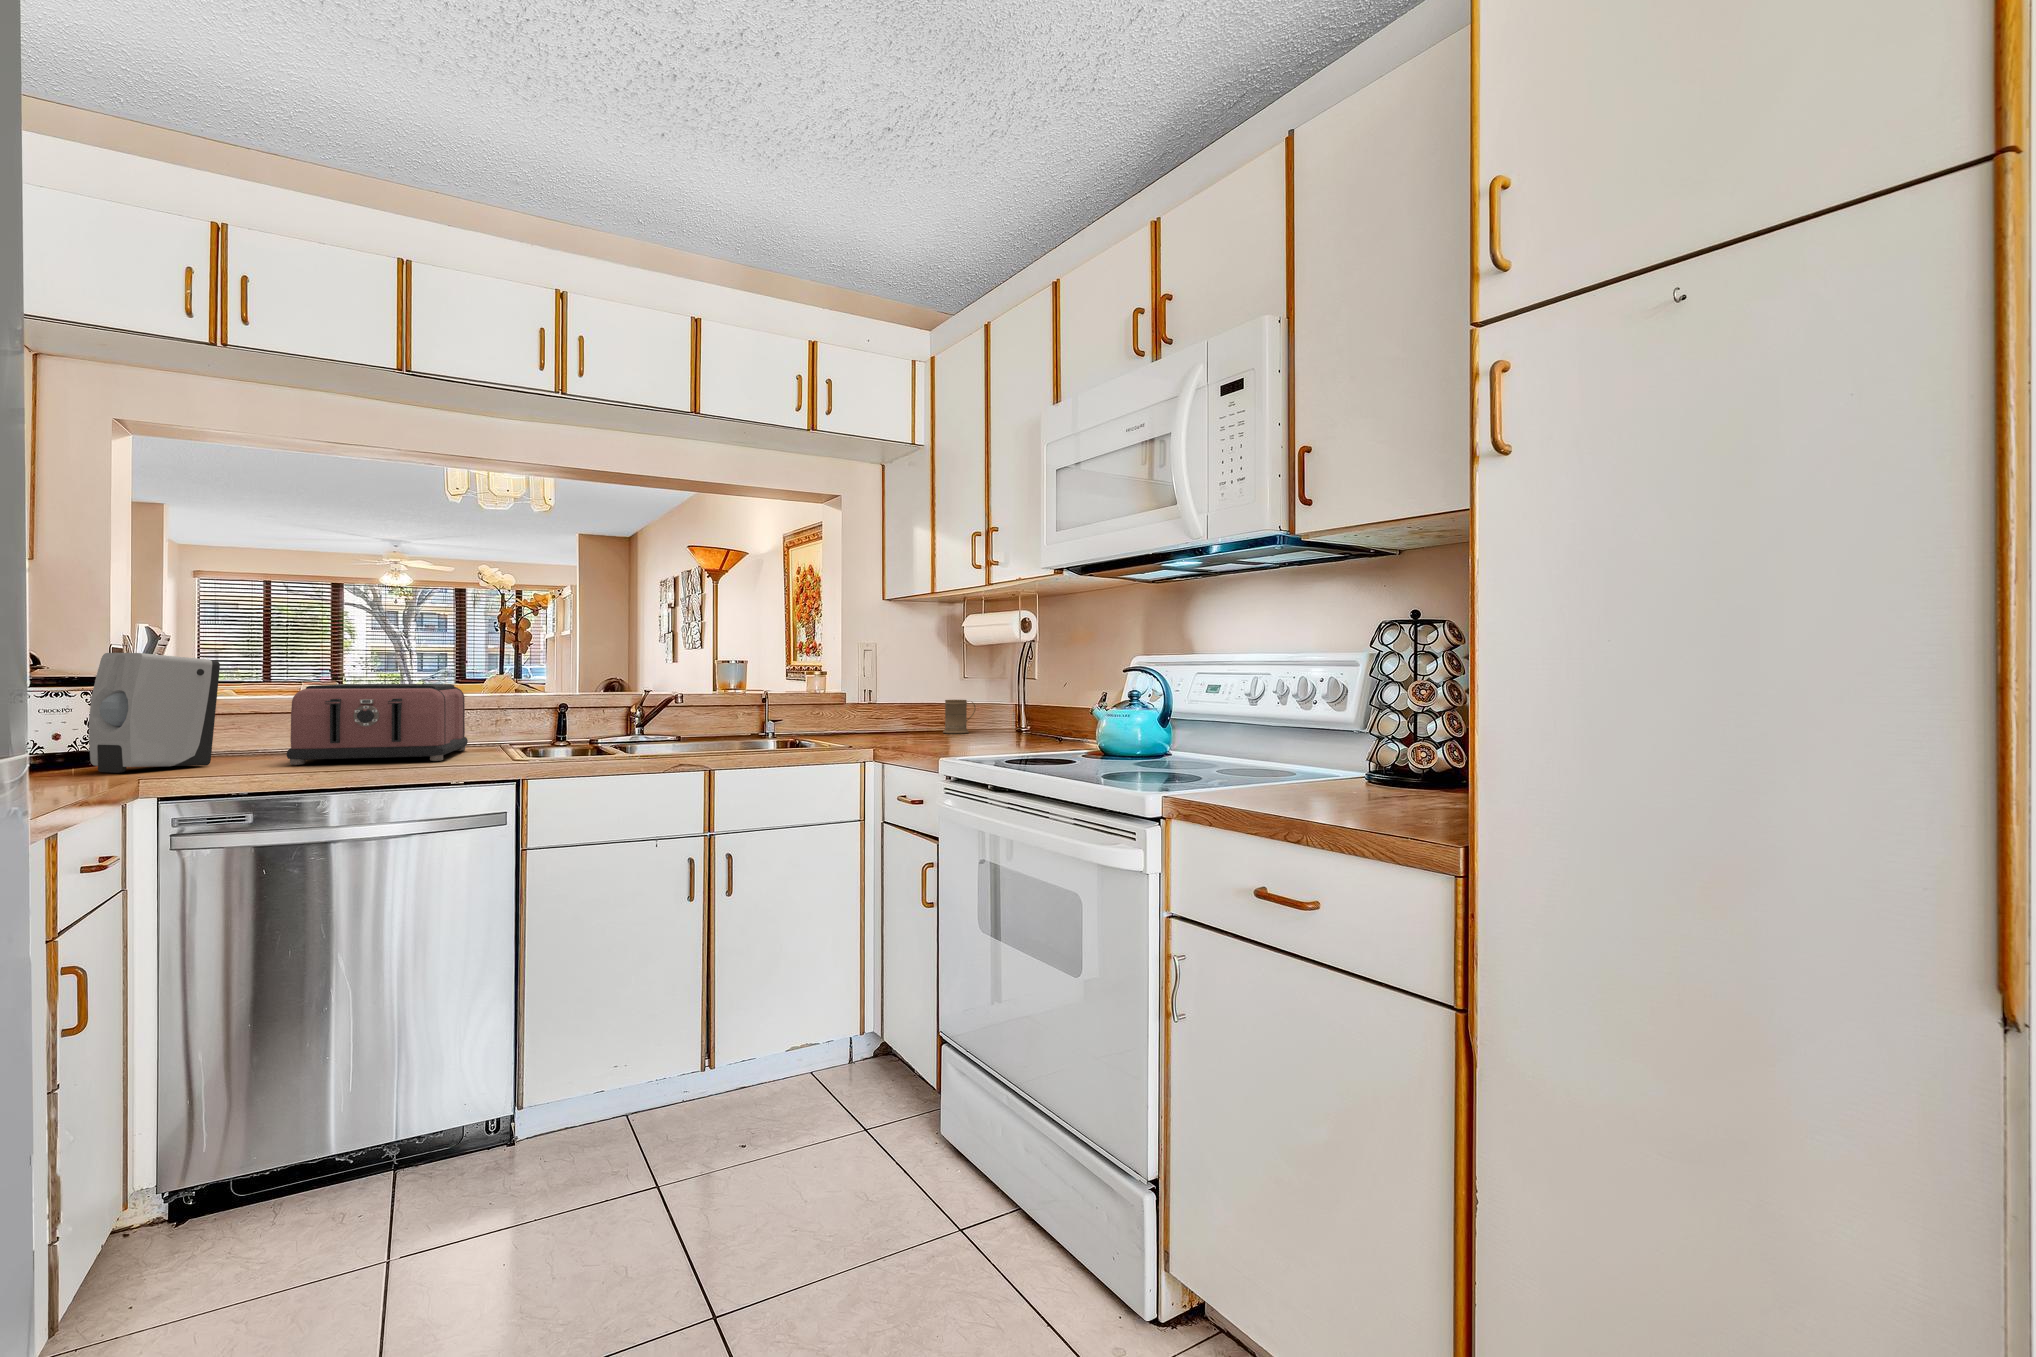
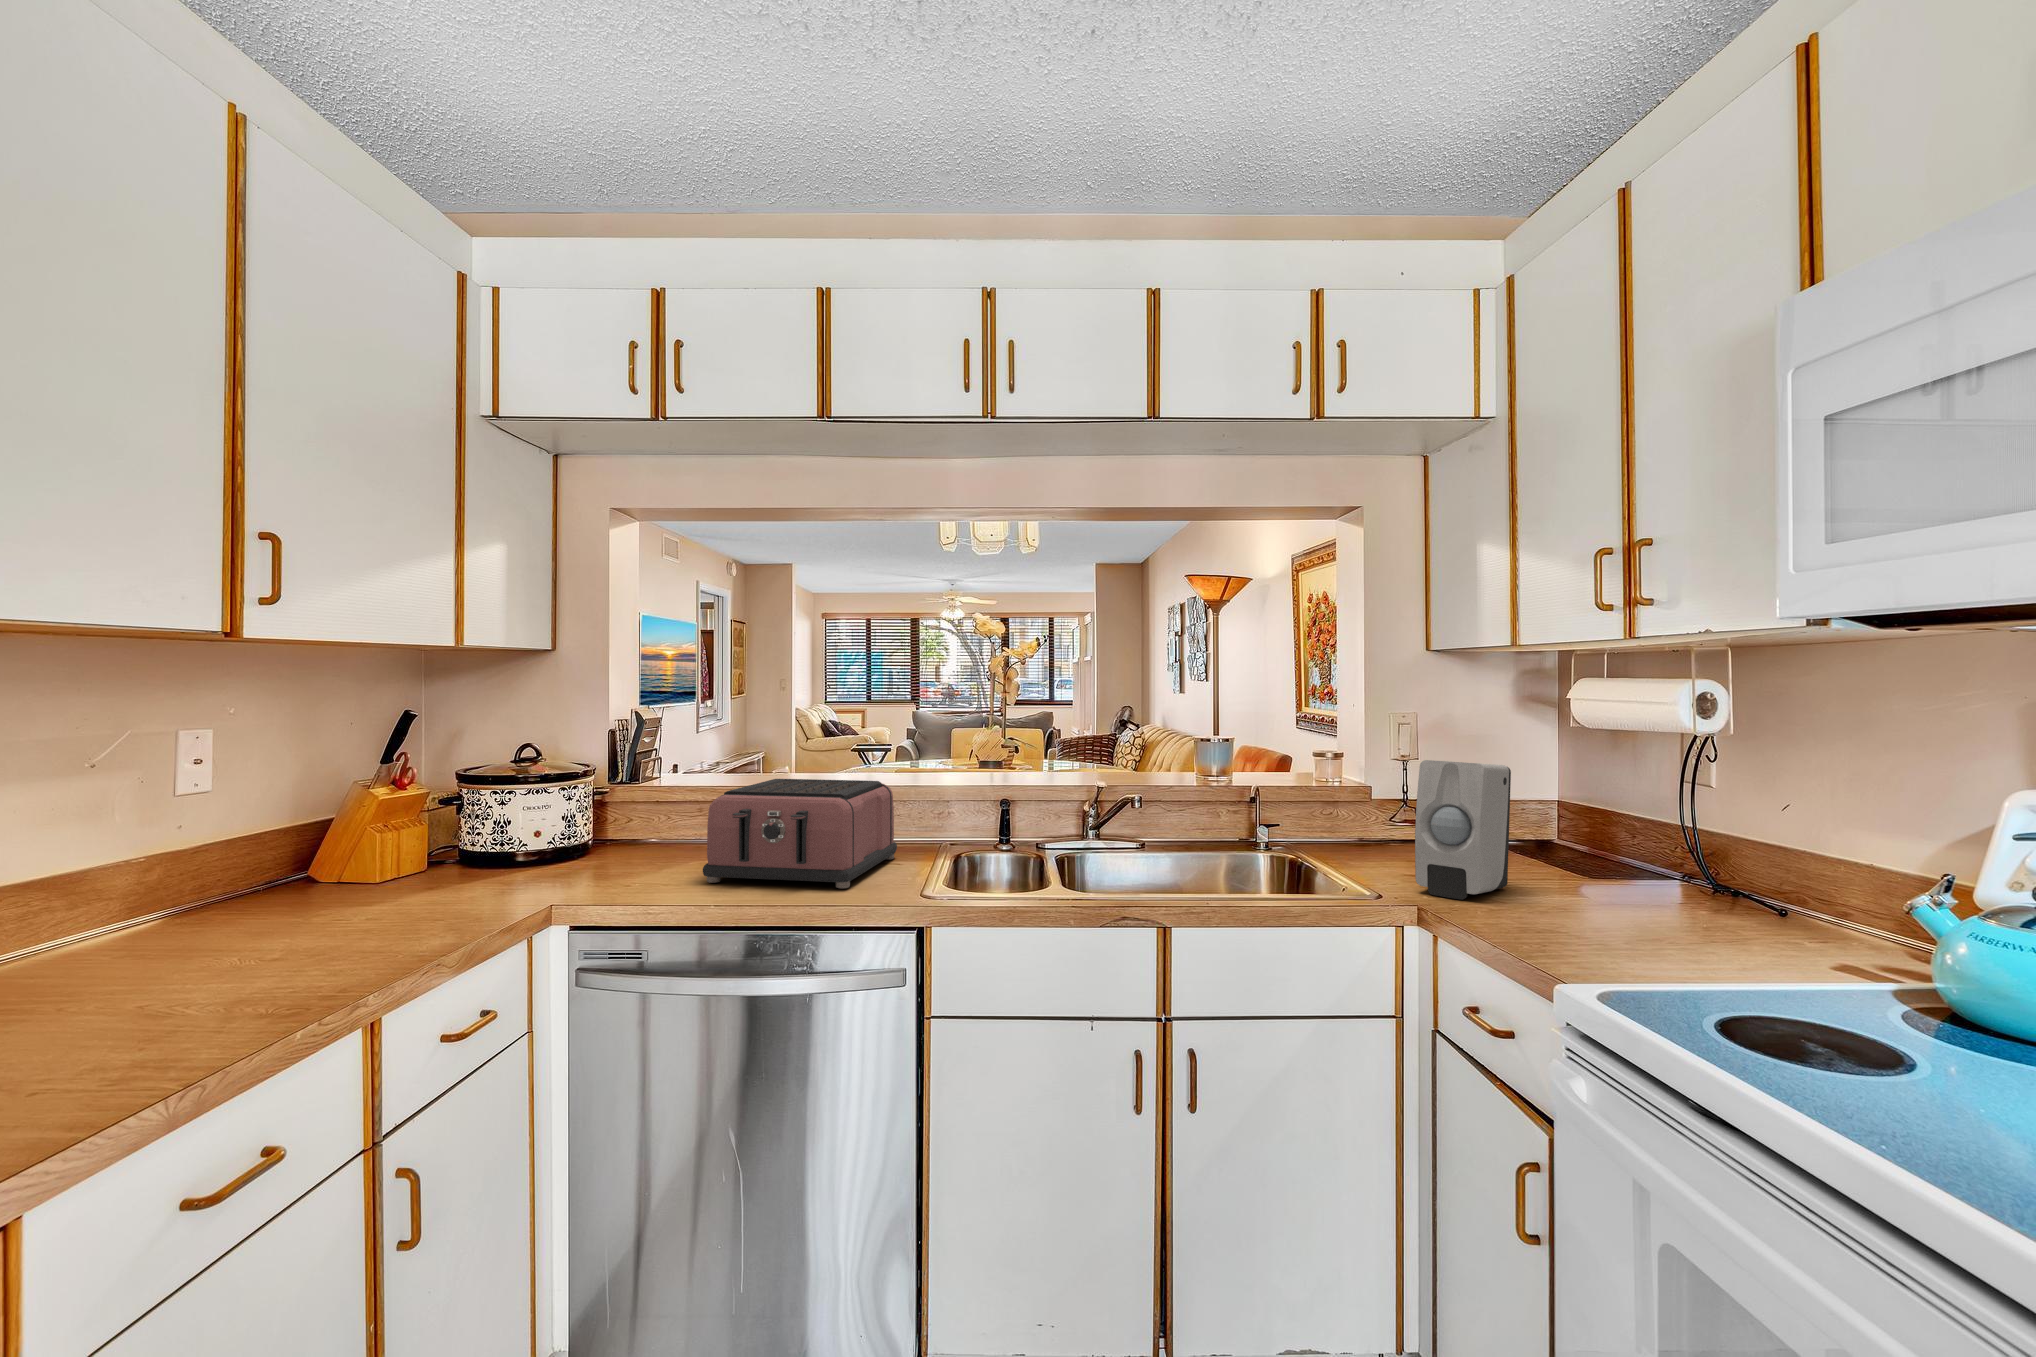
soap dispenser: present [89,653,220,773] -> present [1415,760,1511,900]
mug: present [943,700,976,734] -> none [1530,809,1590,867]

